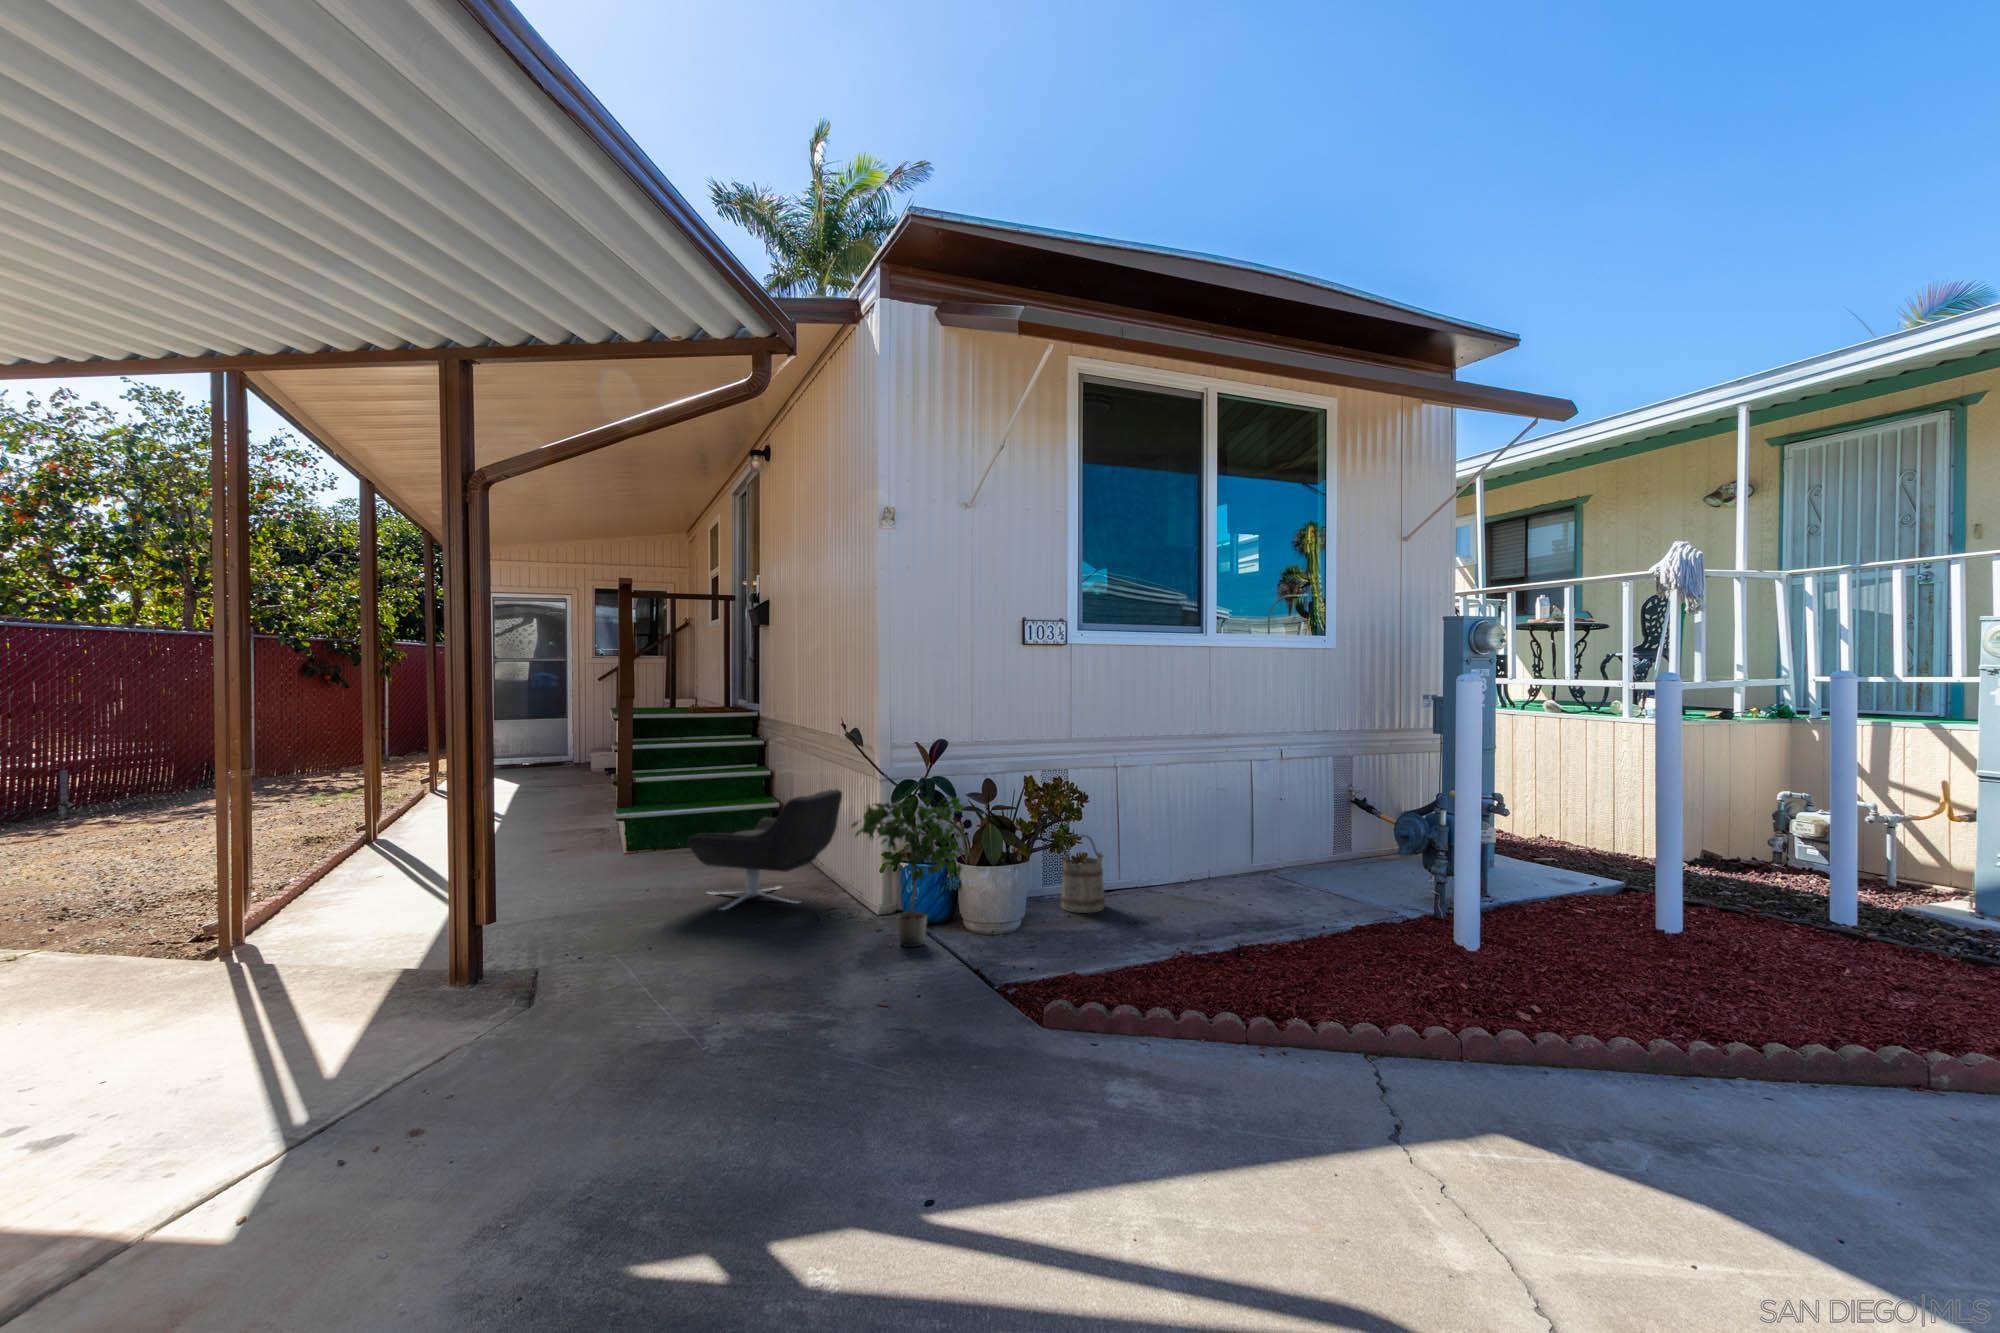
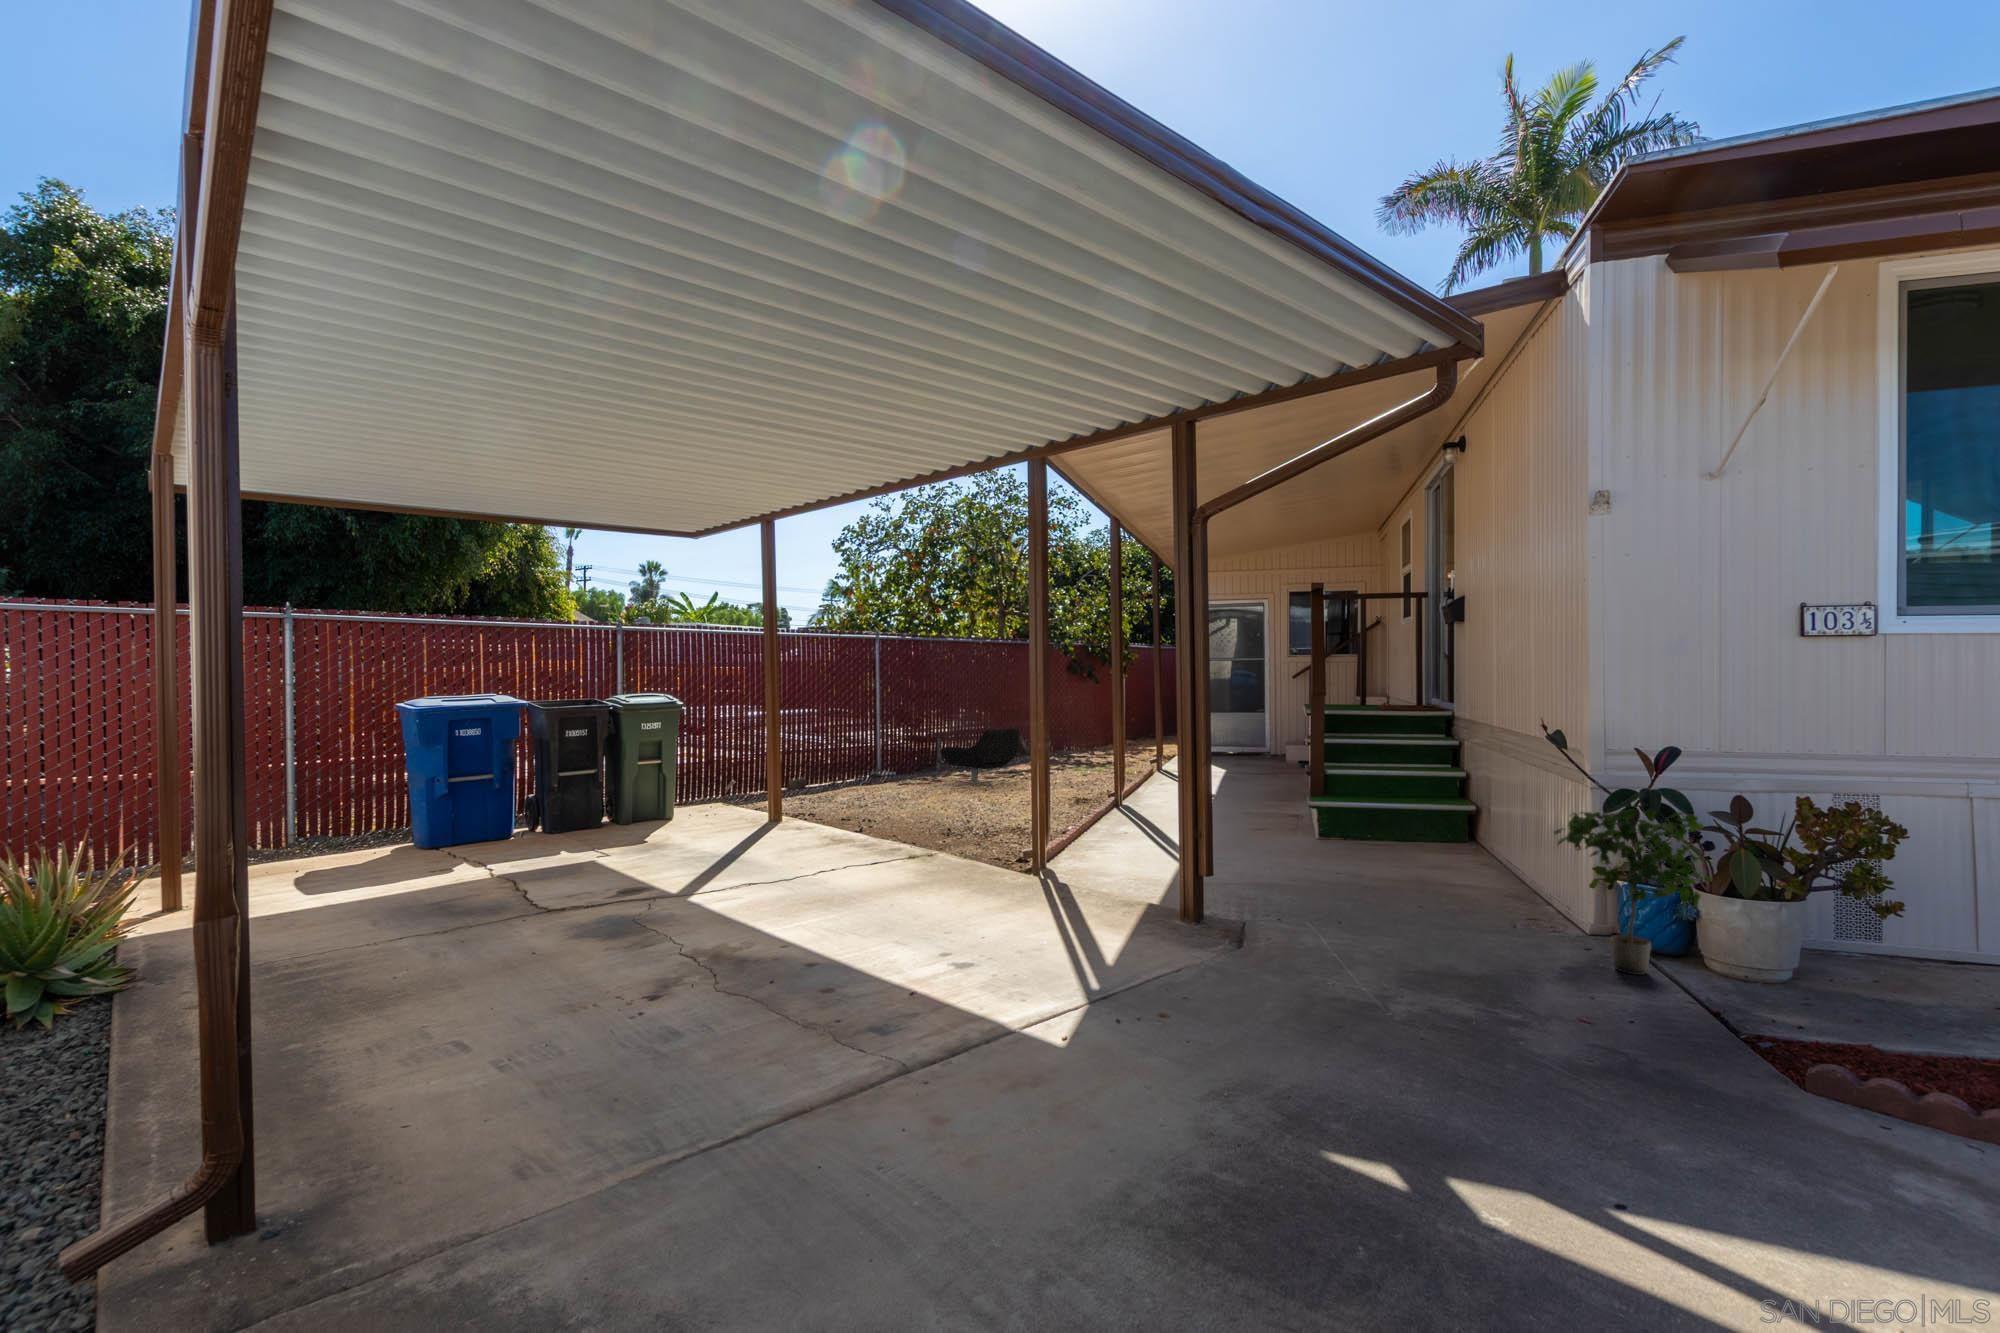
lounge chair: present [687,789,842,910] -> present [940,728,1019,786]
bucket: present [1061,835,1105,913] -> none [1861,881,1941,985]

